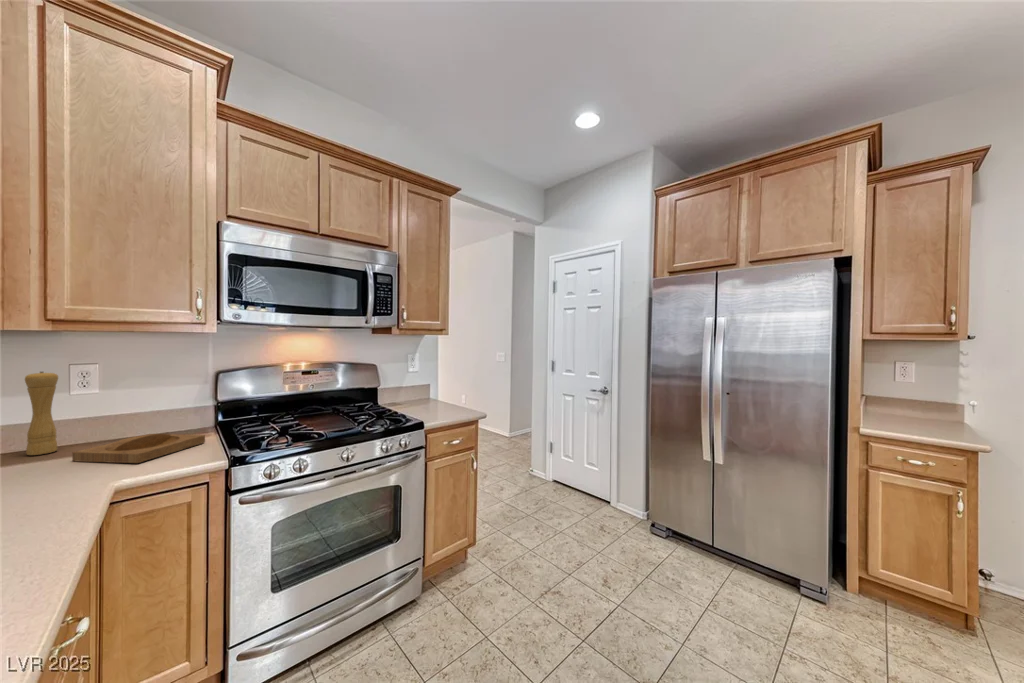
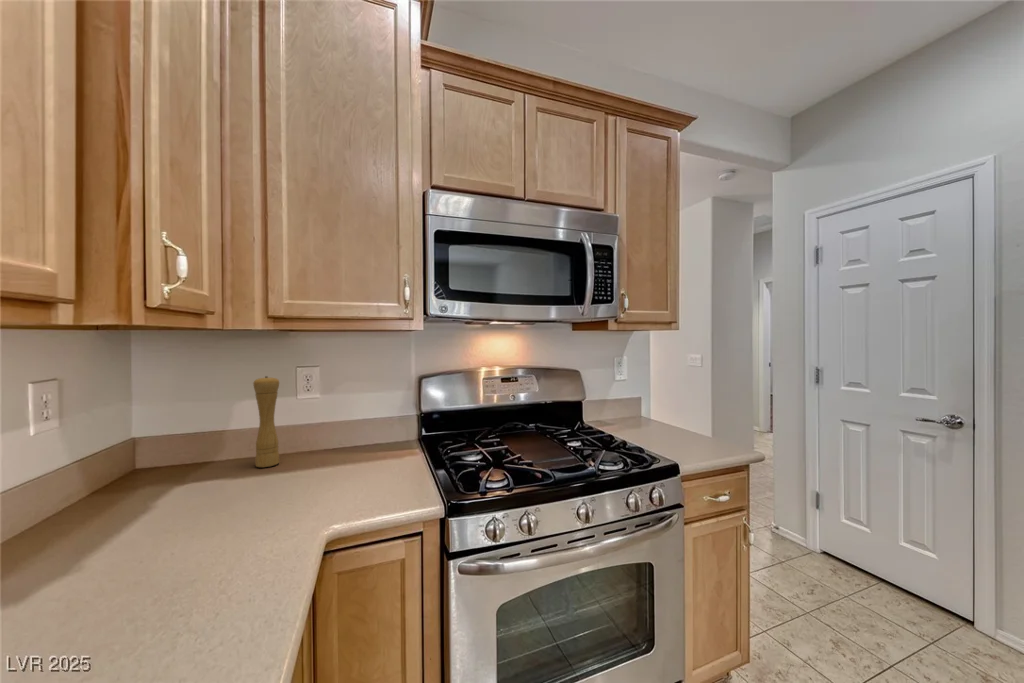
tray: present [72,434,205,463] -> none [291,450,410,495]

